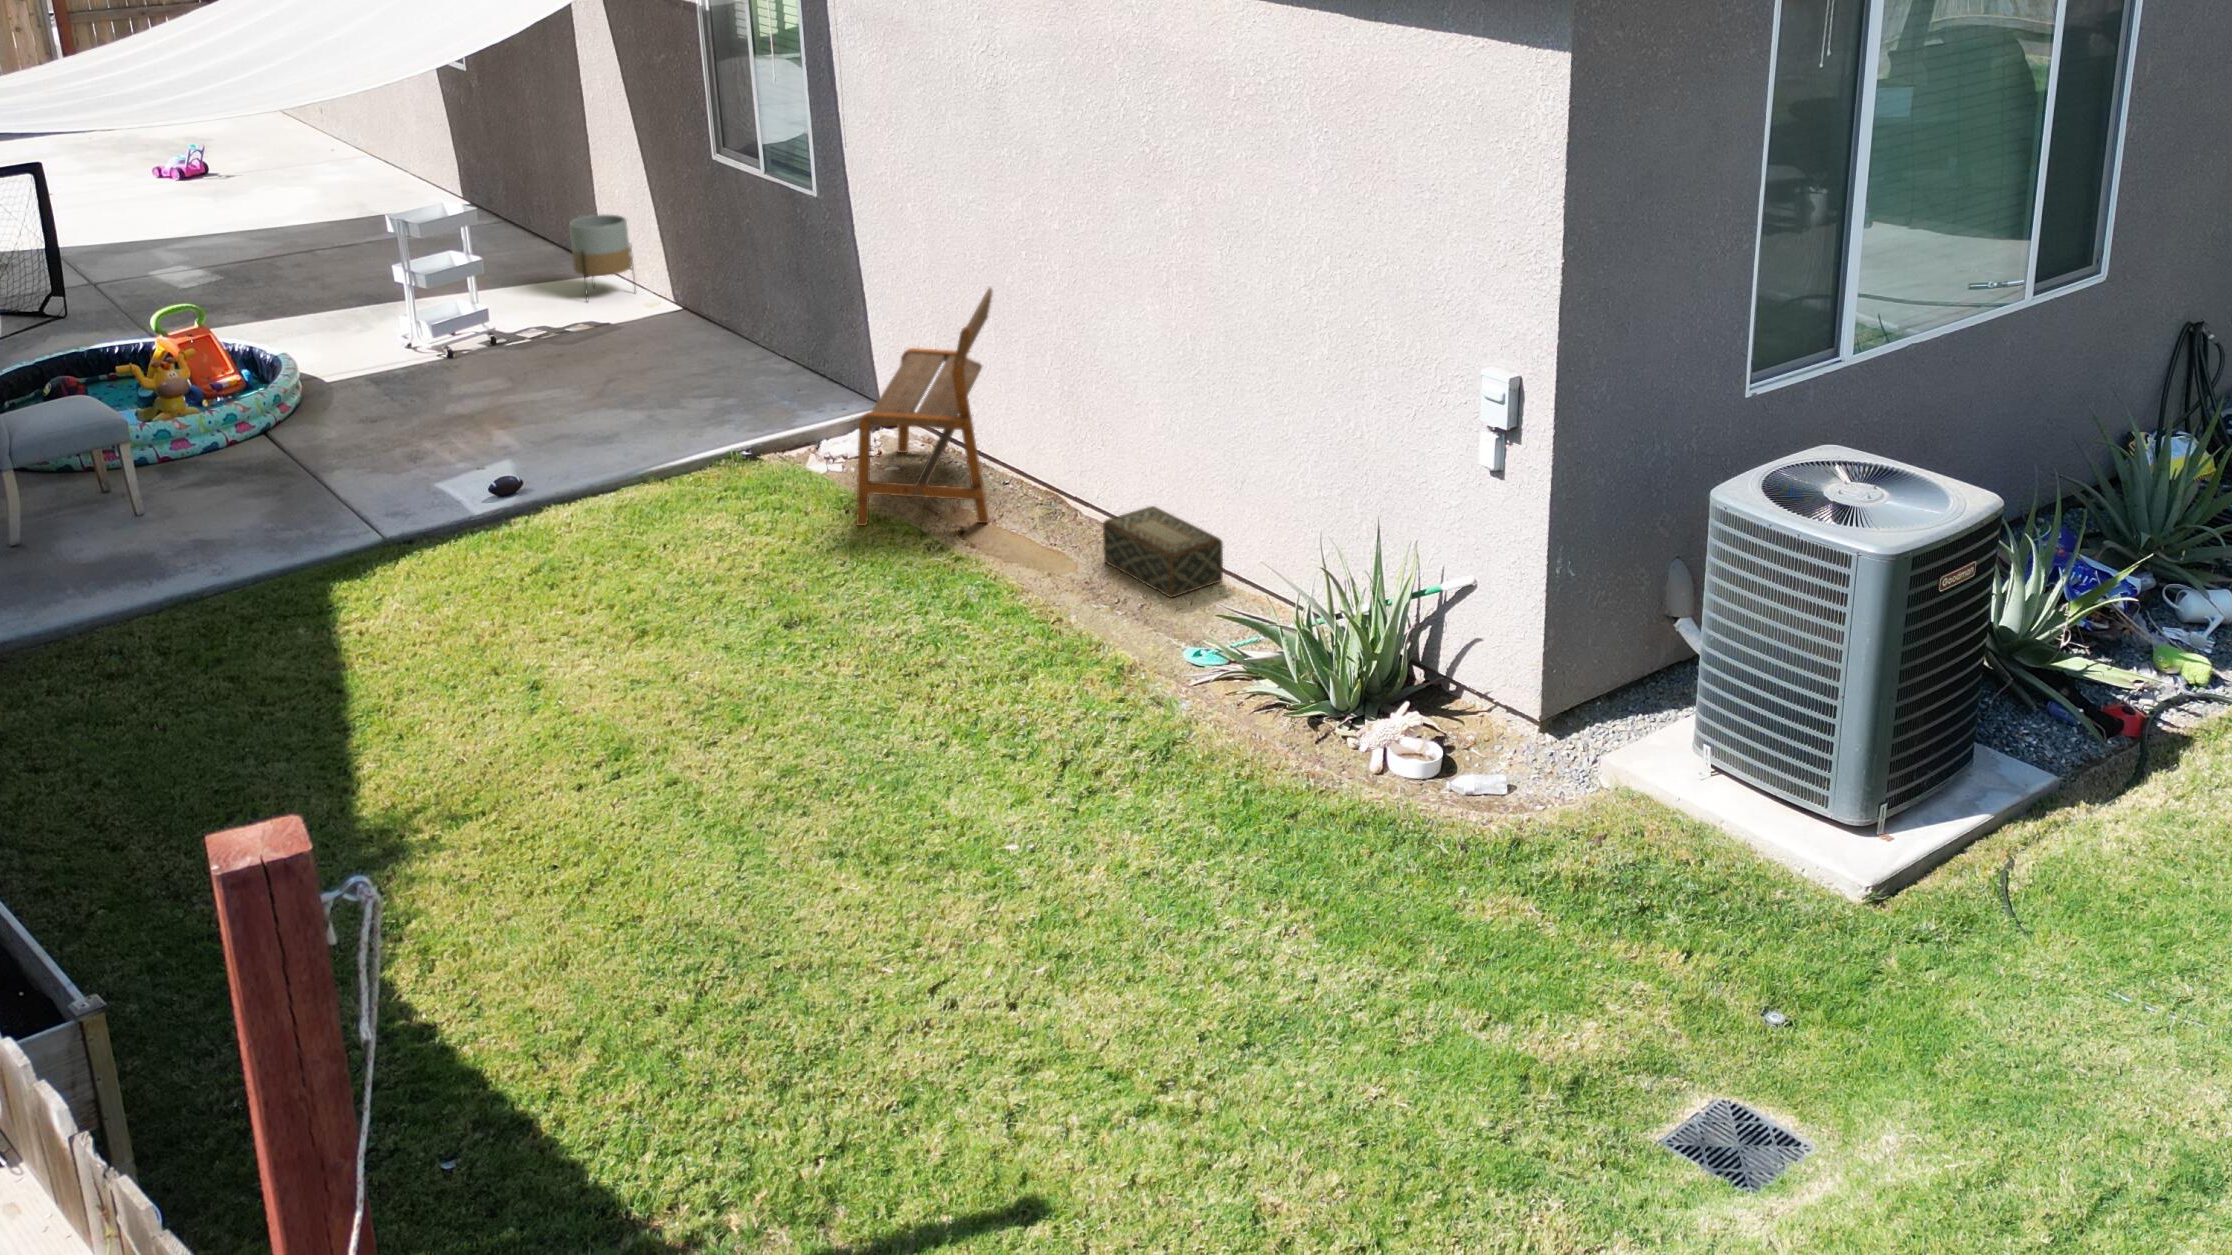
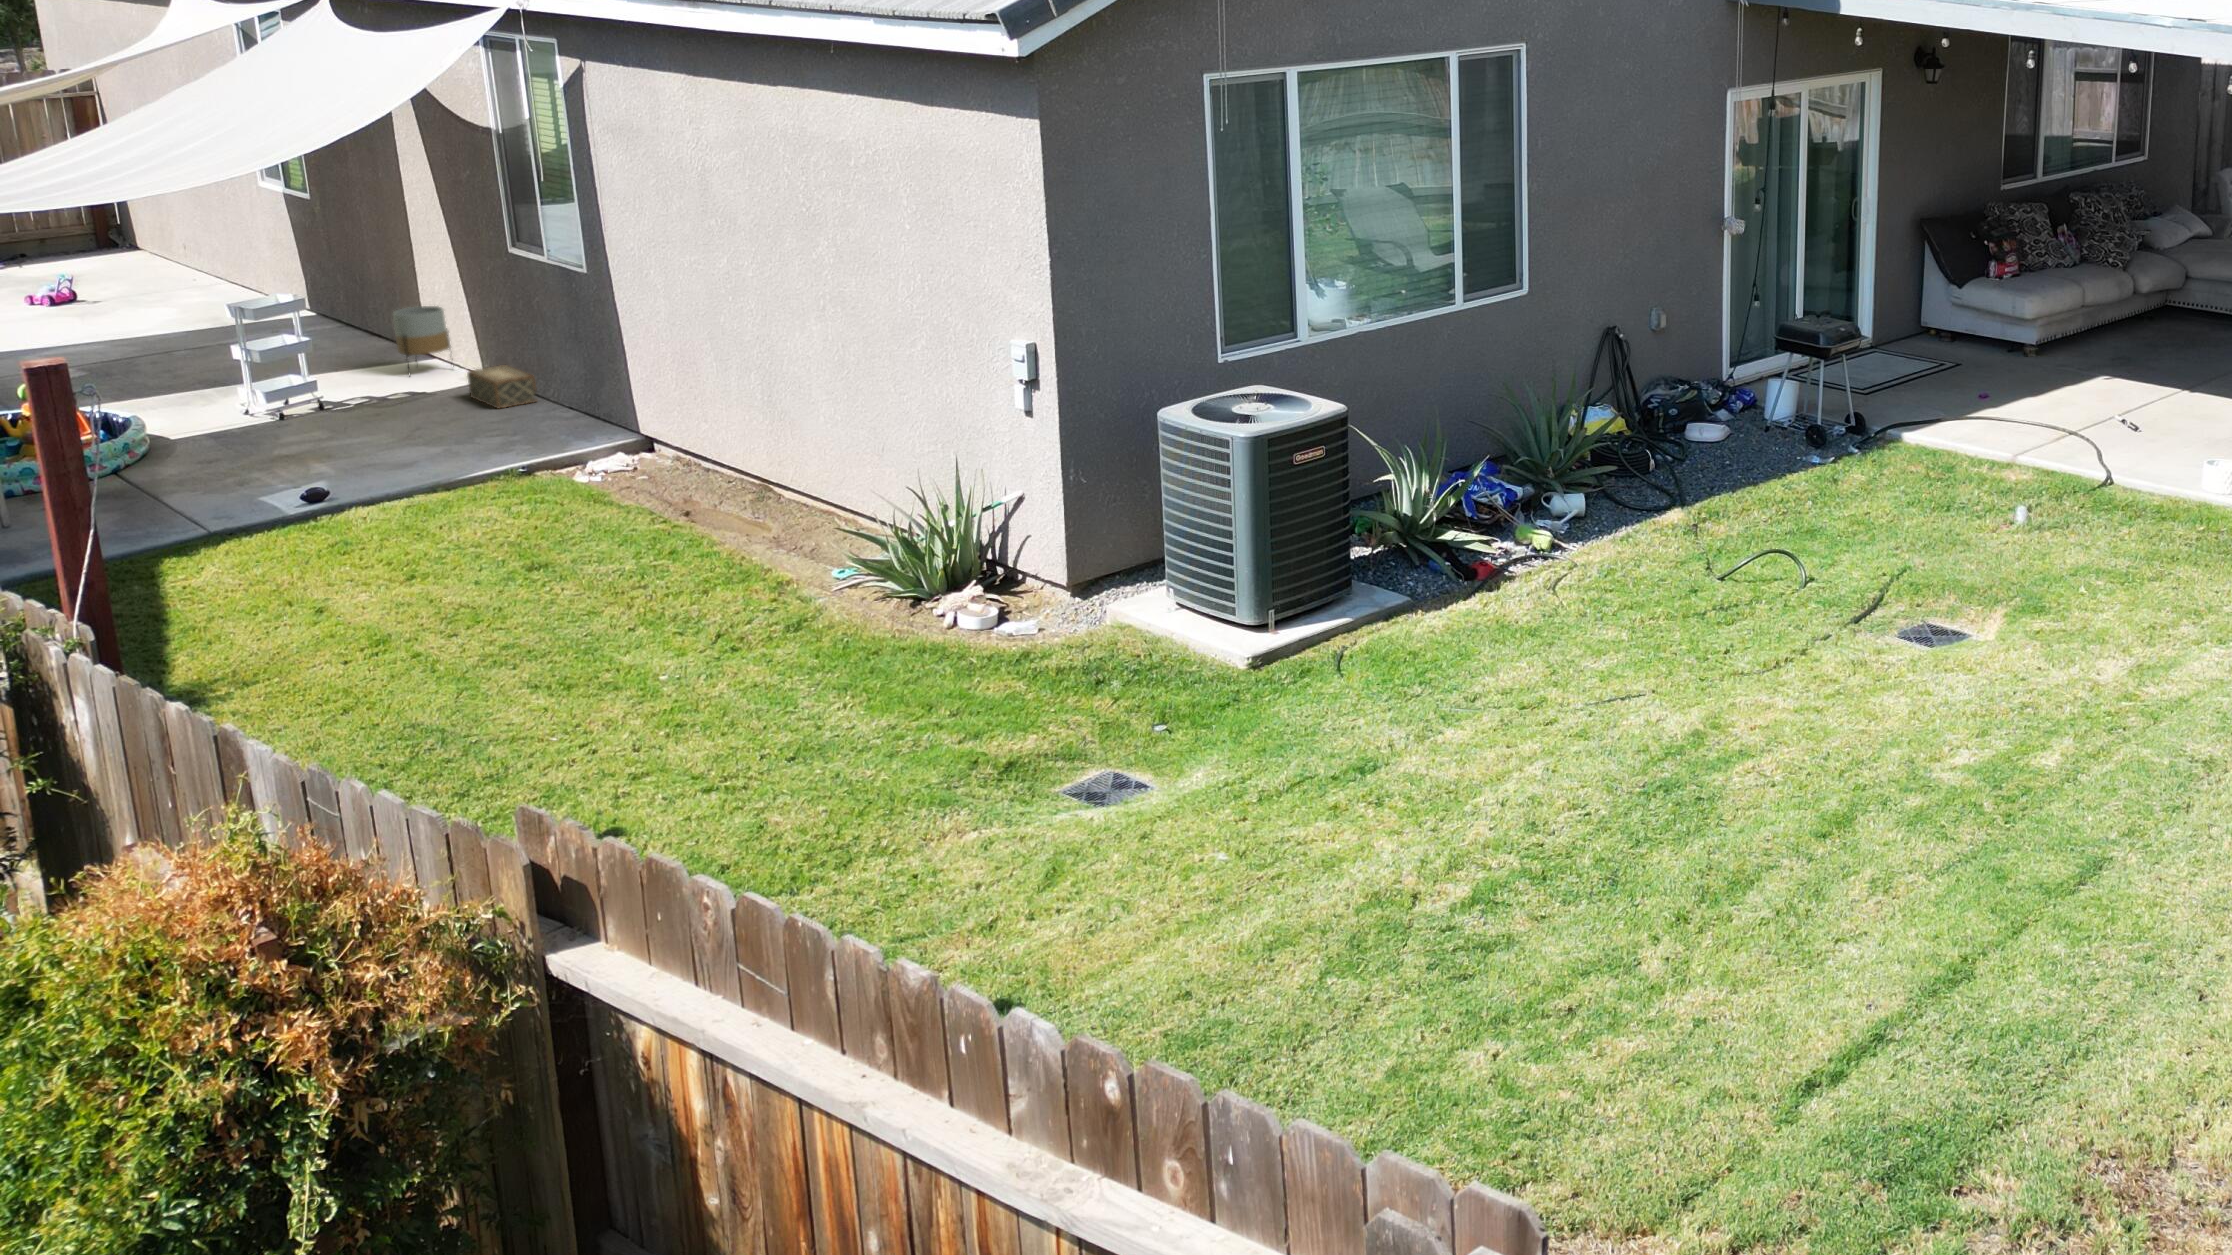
bench: present [856,288,992,526] -> none [598,321,743,508]
woven basket: present [1103,506,1223,597] -> present [467,365,537,408]

